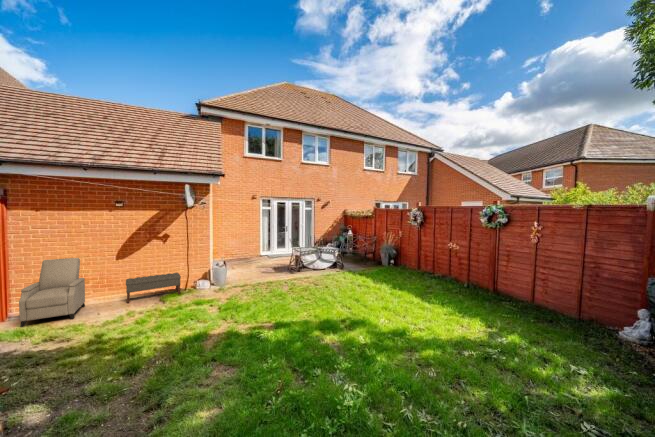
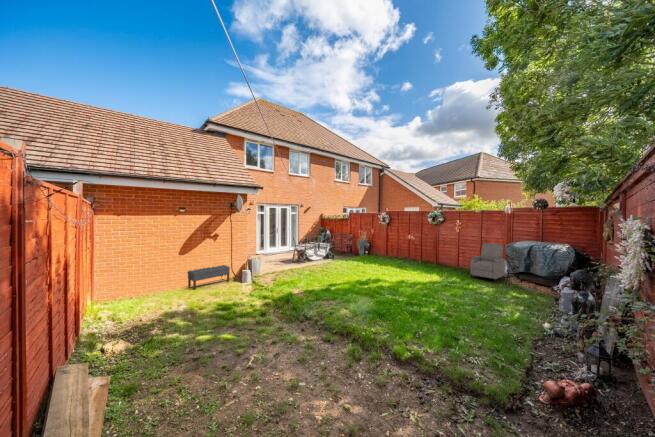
chair: present [19,258,85,327] -> present [471,243,505,282]

